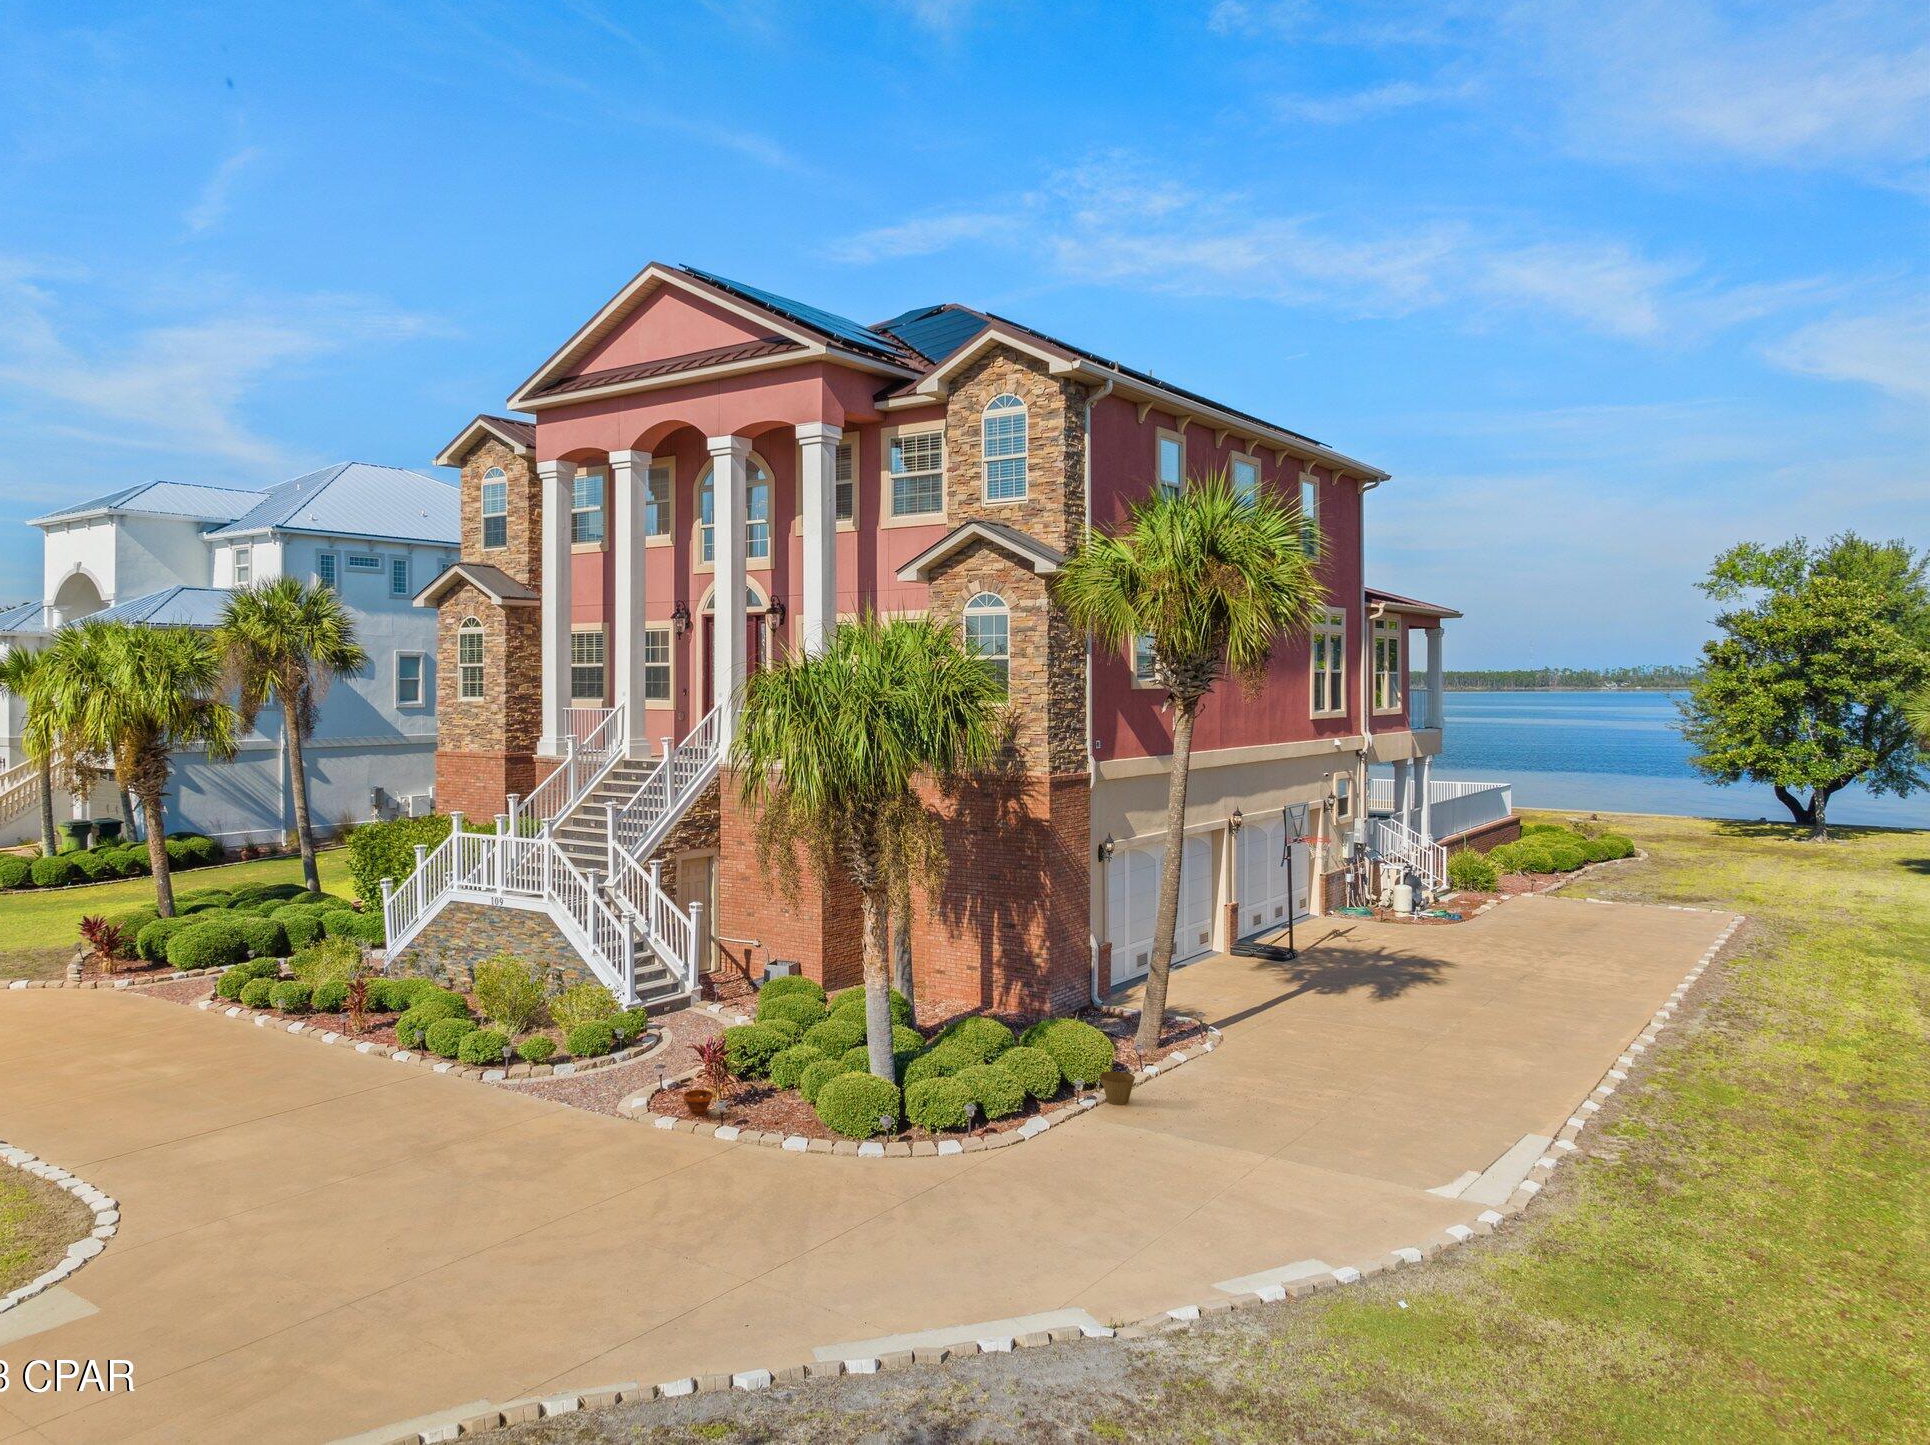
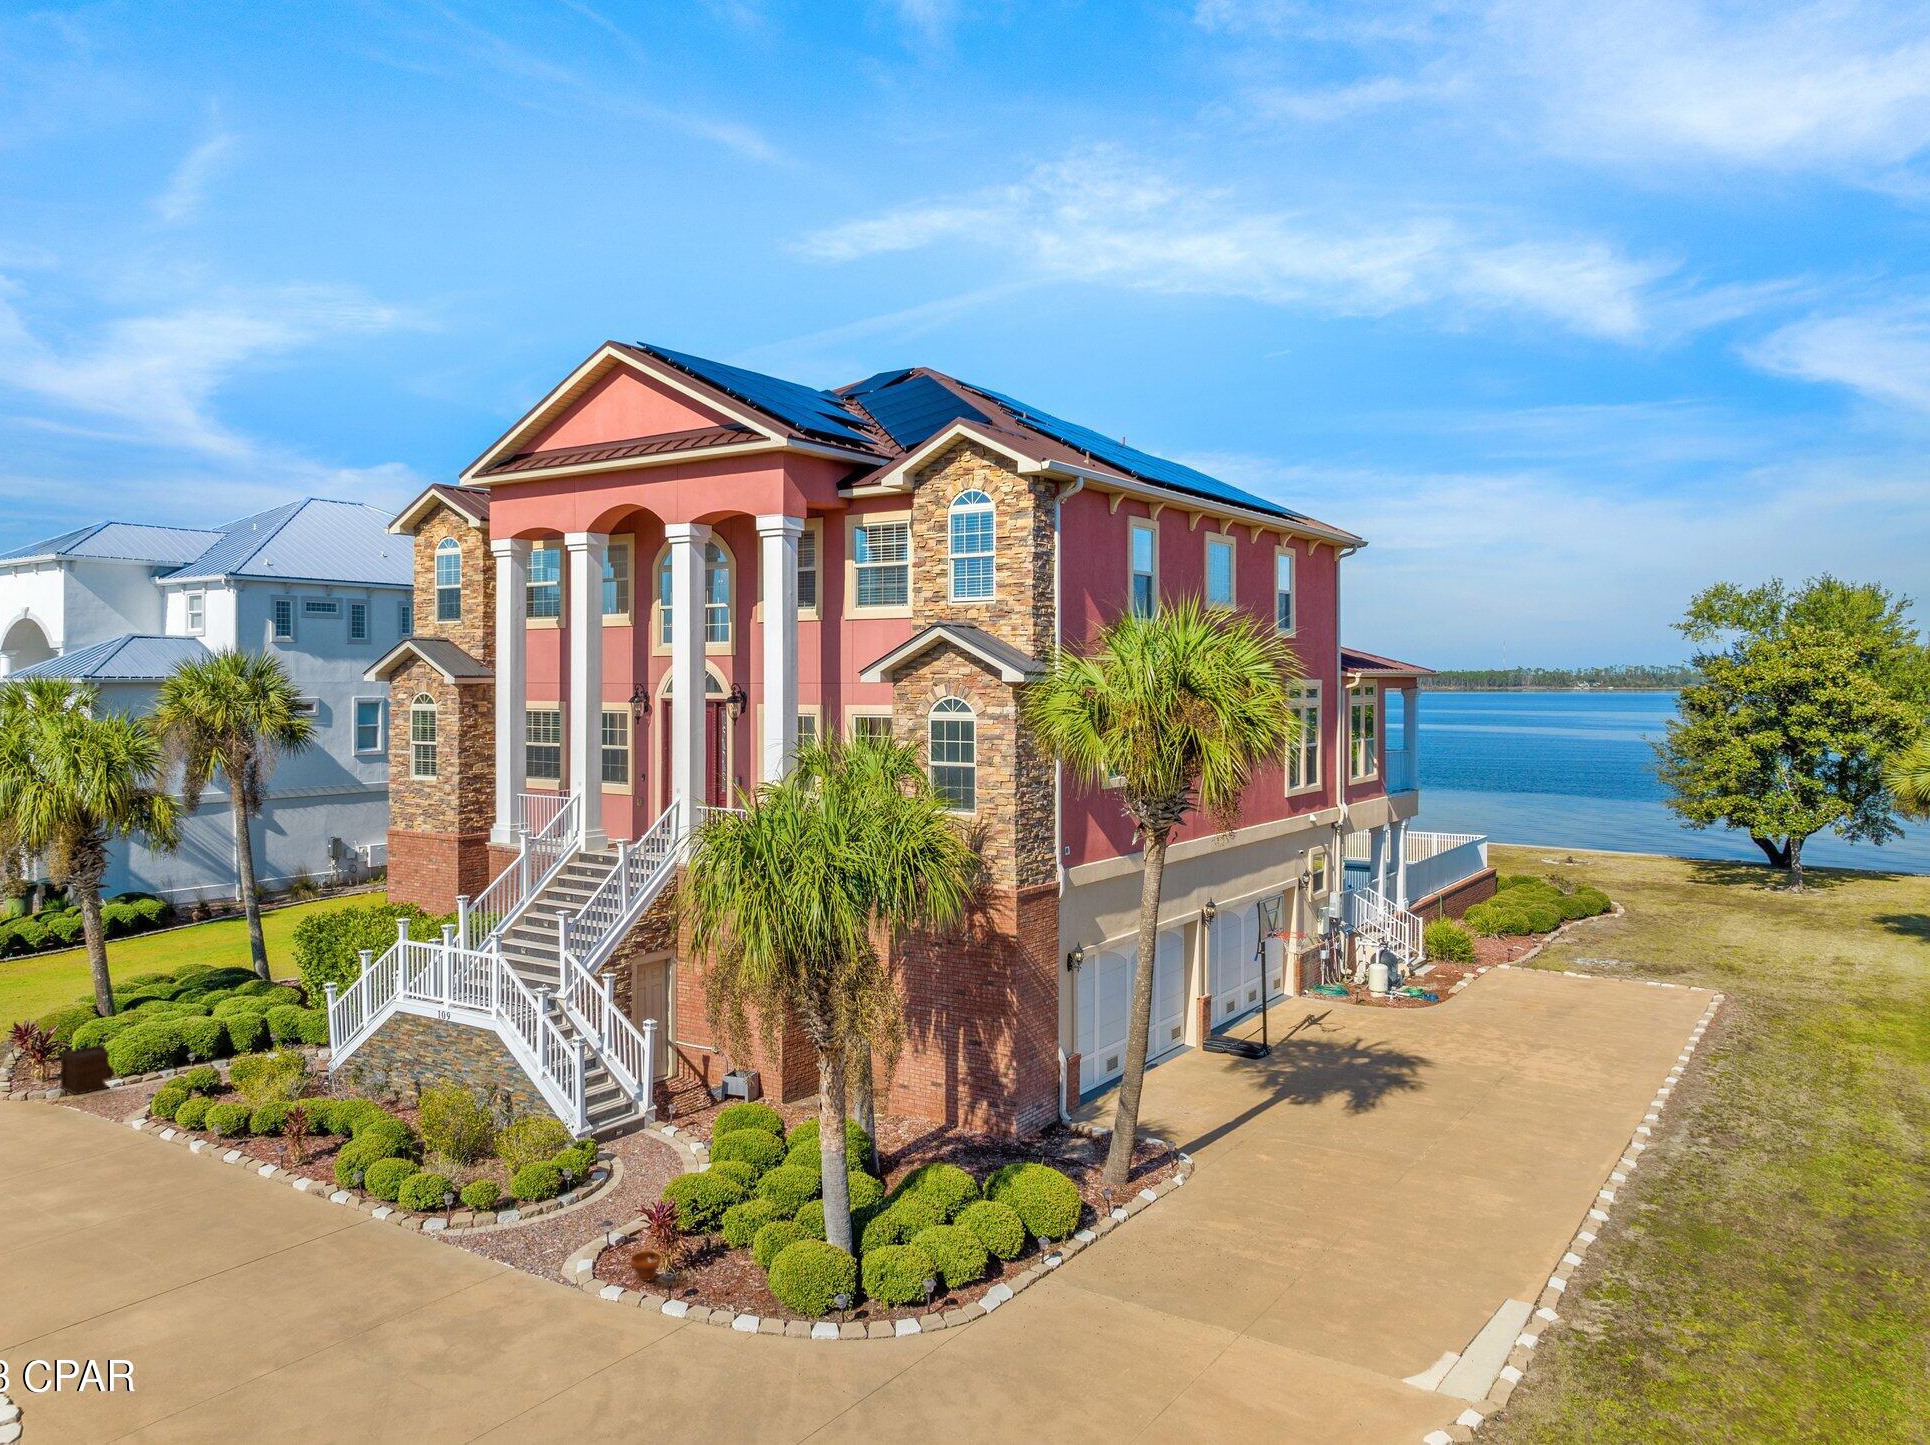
wooden crate: none [129,940,182,984] -> present [61,1045,115,1094]
basket: present [1099,1071,1135,1105] -> none [1065,1225,1102,1263]

